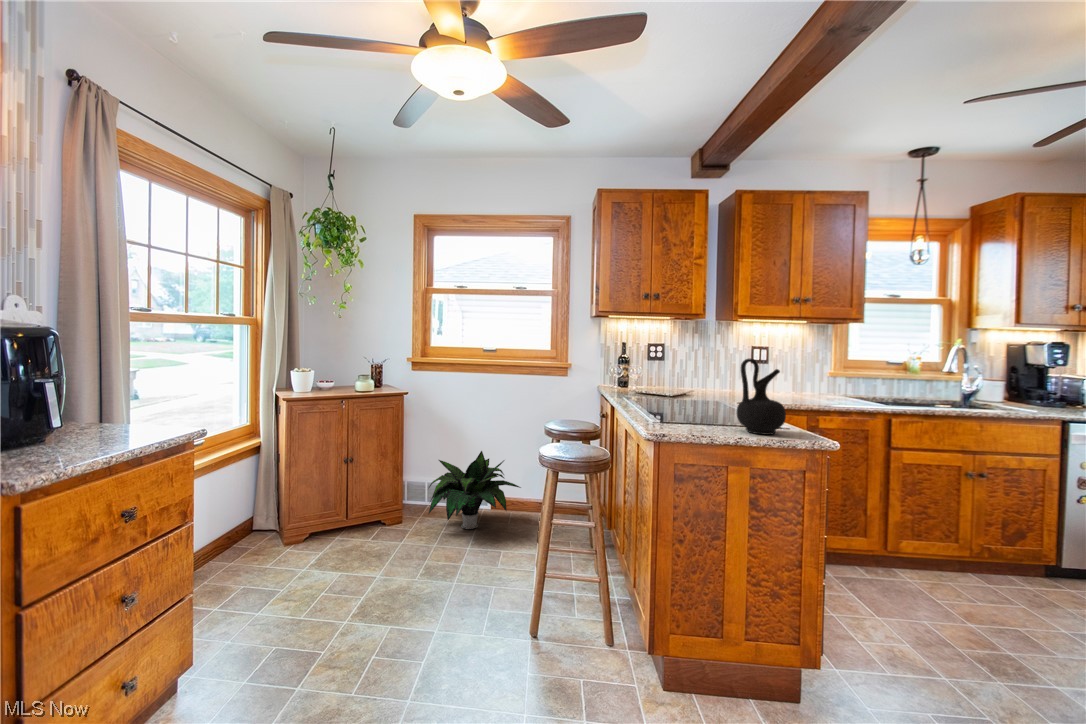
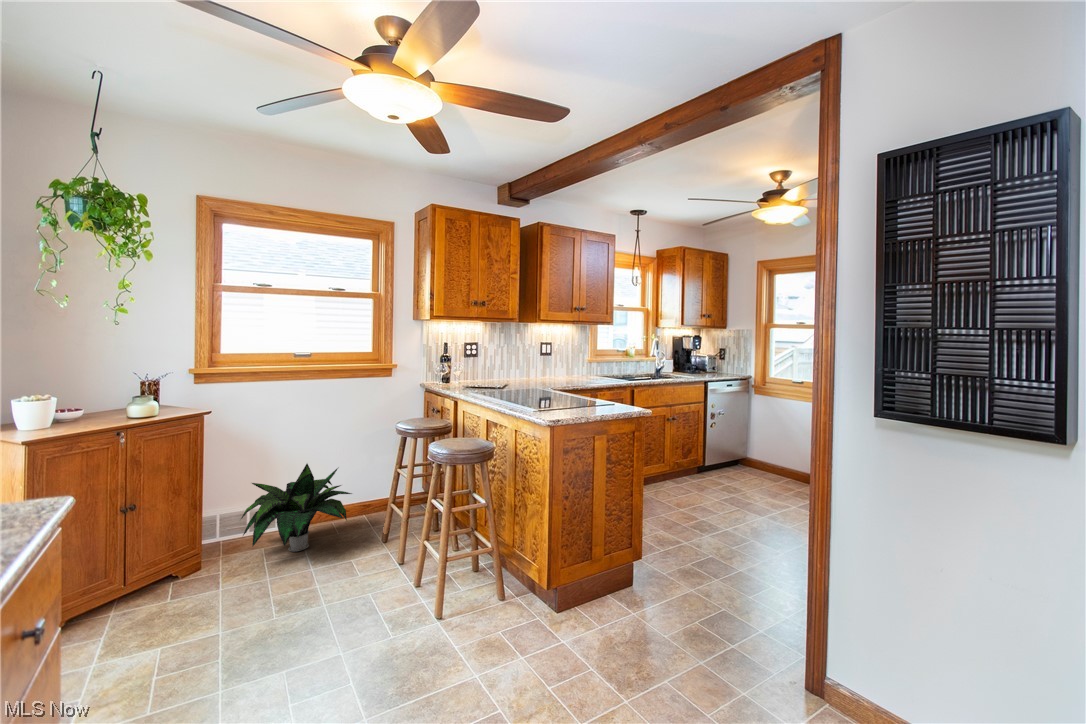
ceramic jug: present [737,359,786,435] -> none [586,356,618,410]

